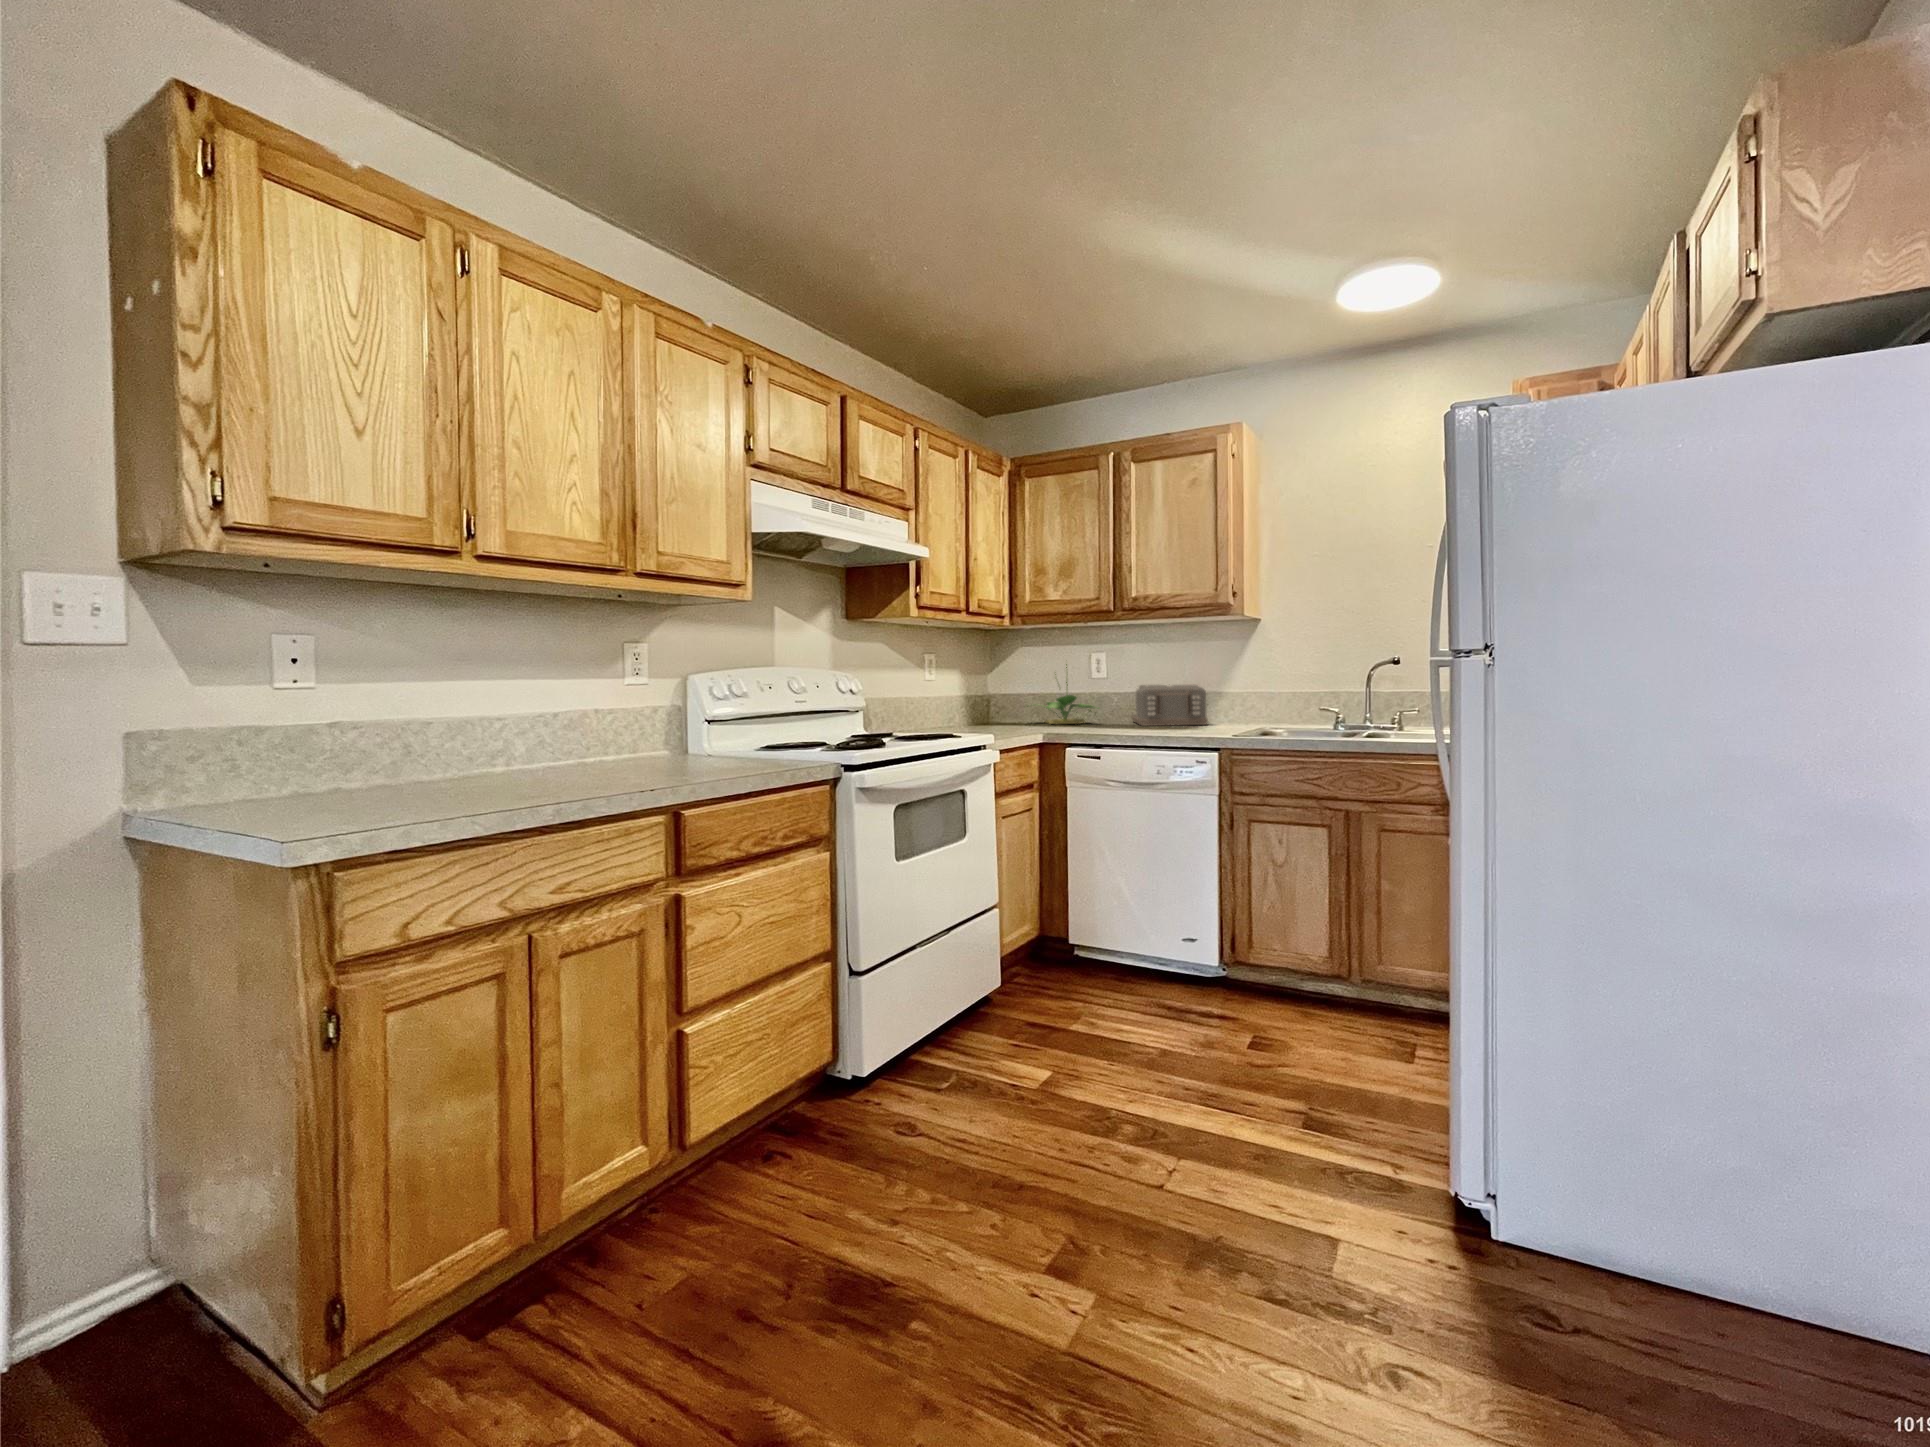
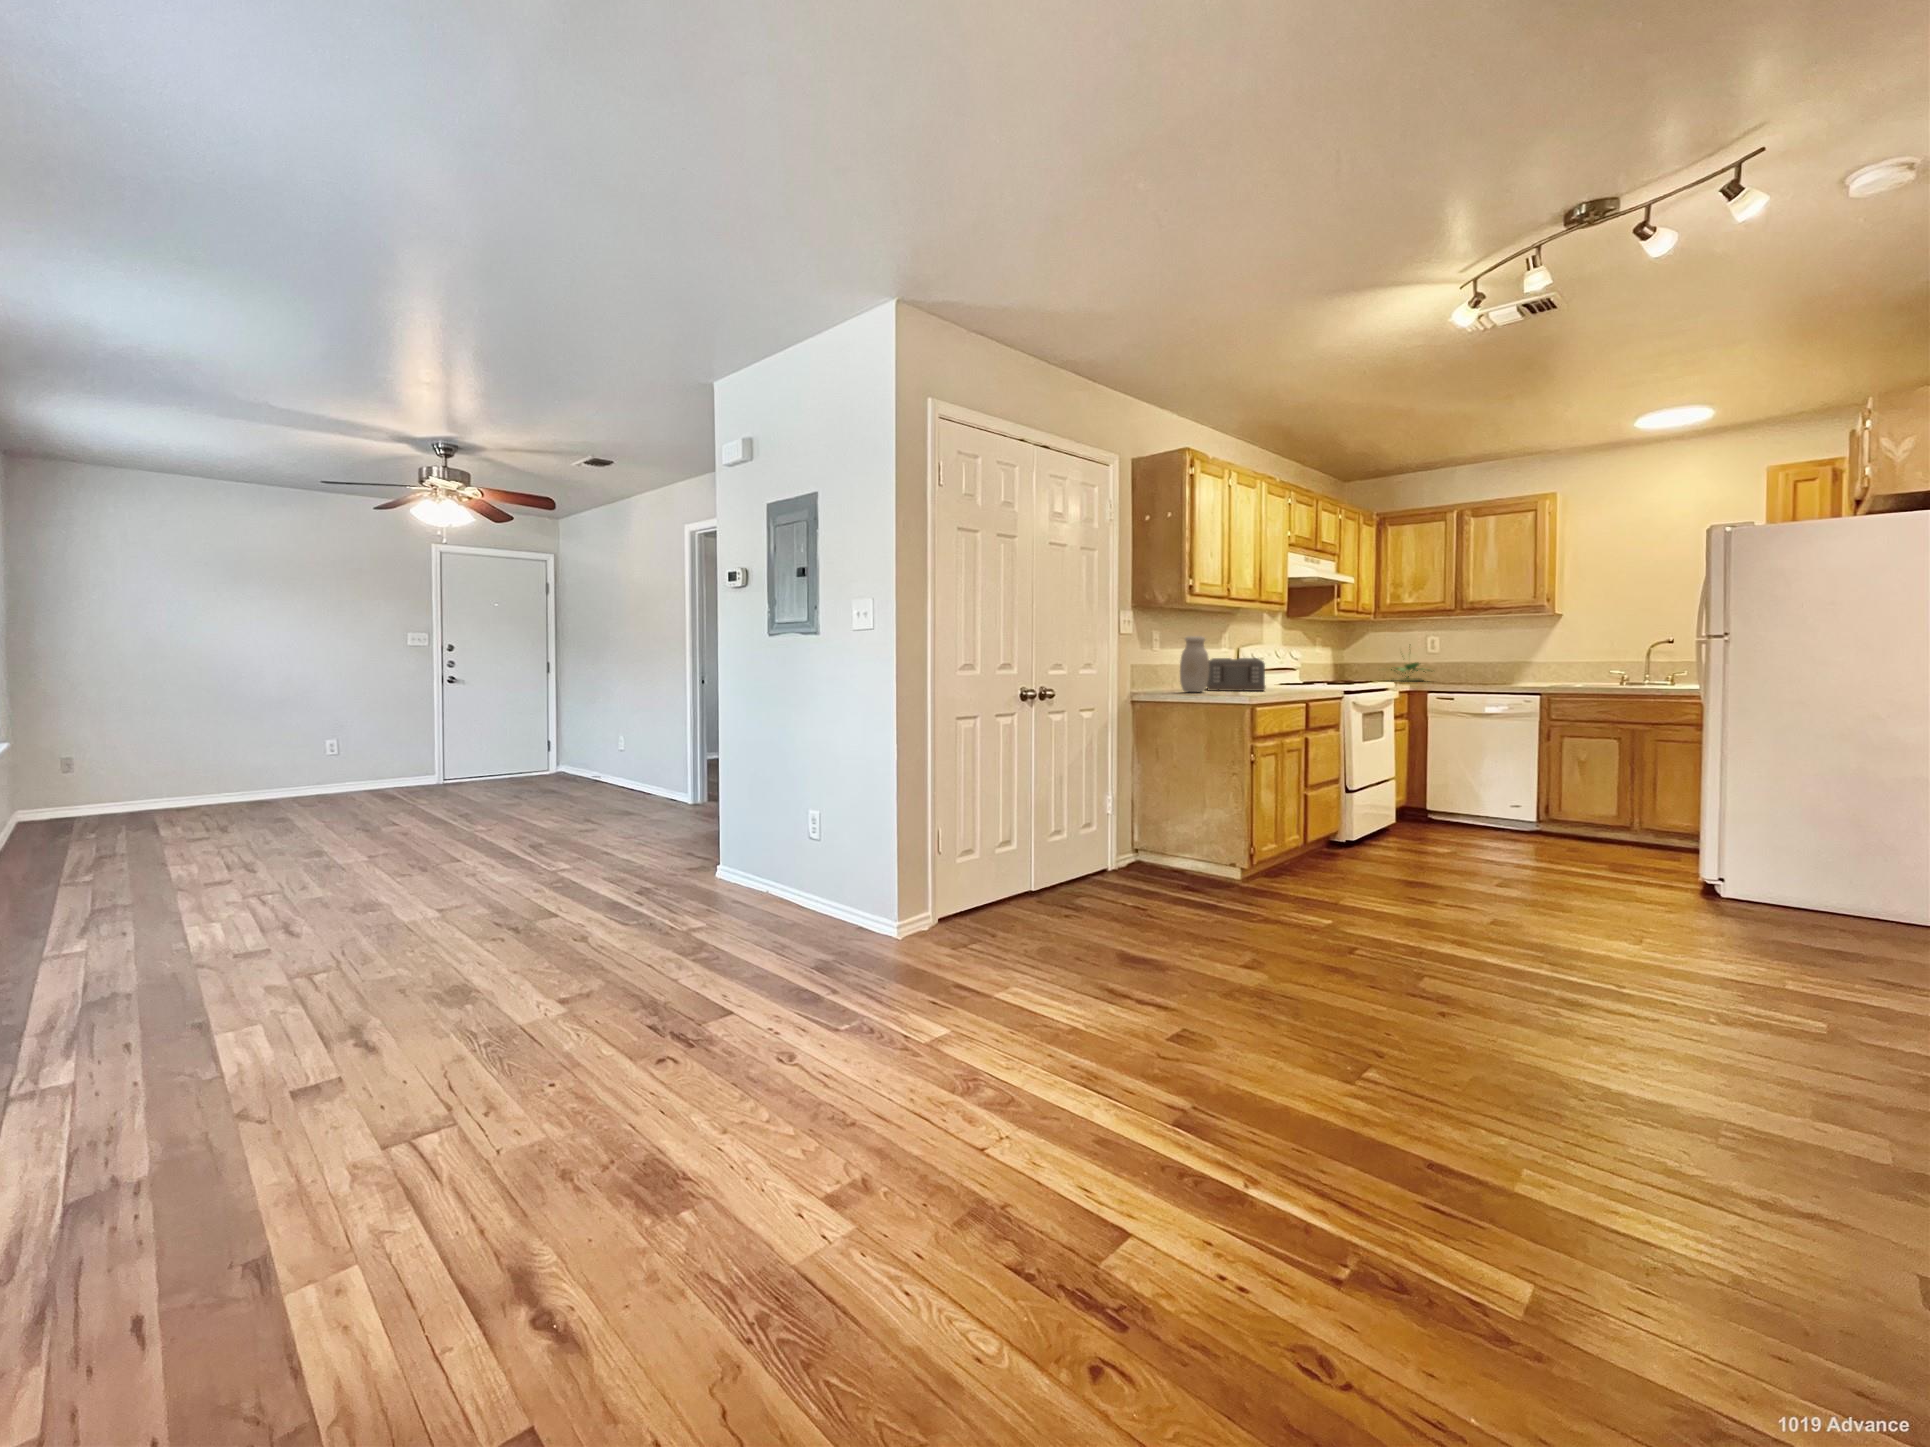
jar: none [266,643,378,803] -> present [1180,636,1209,692]
toaster: present [1132,685,1207,726] -> present [1207,658,1265,691]

